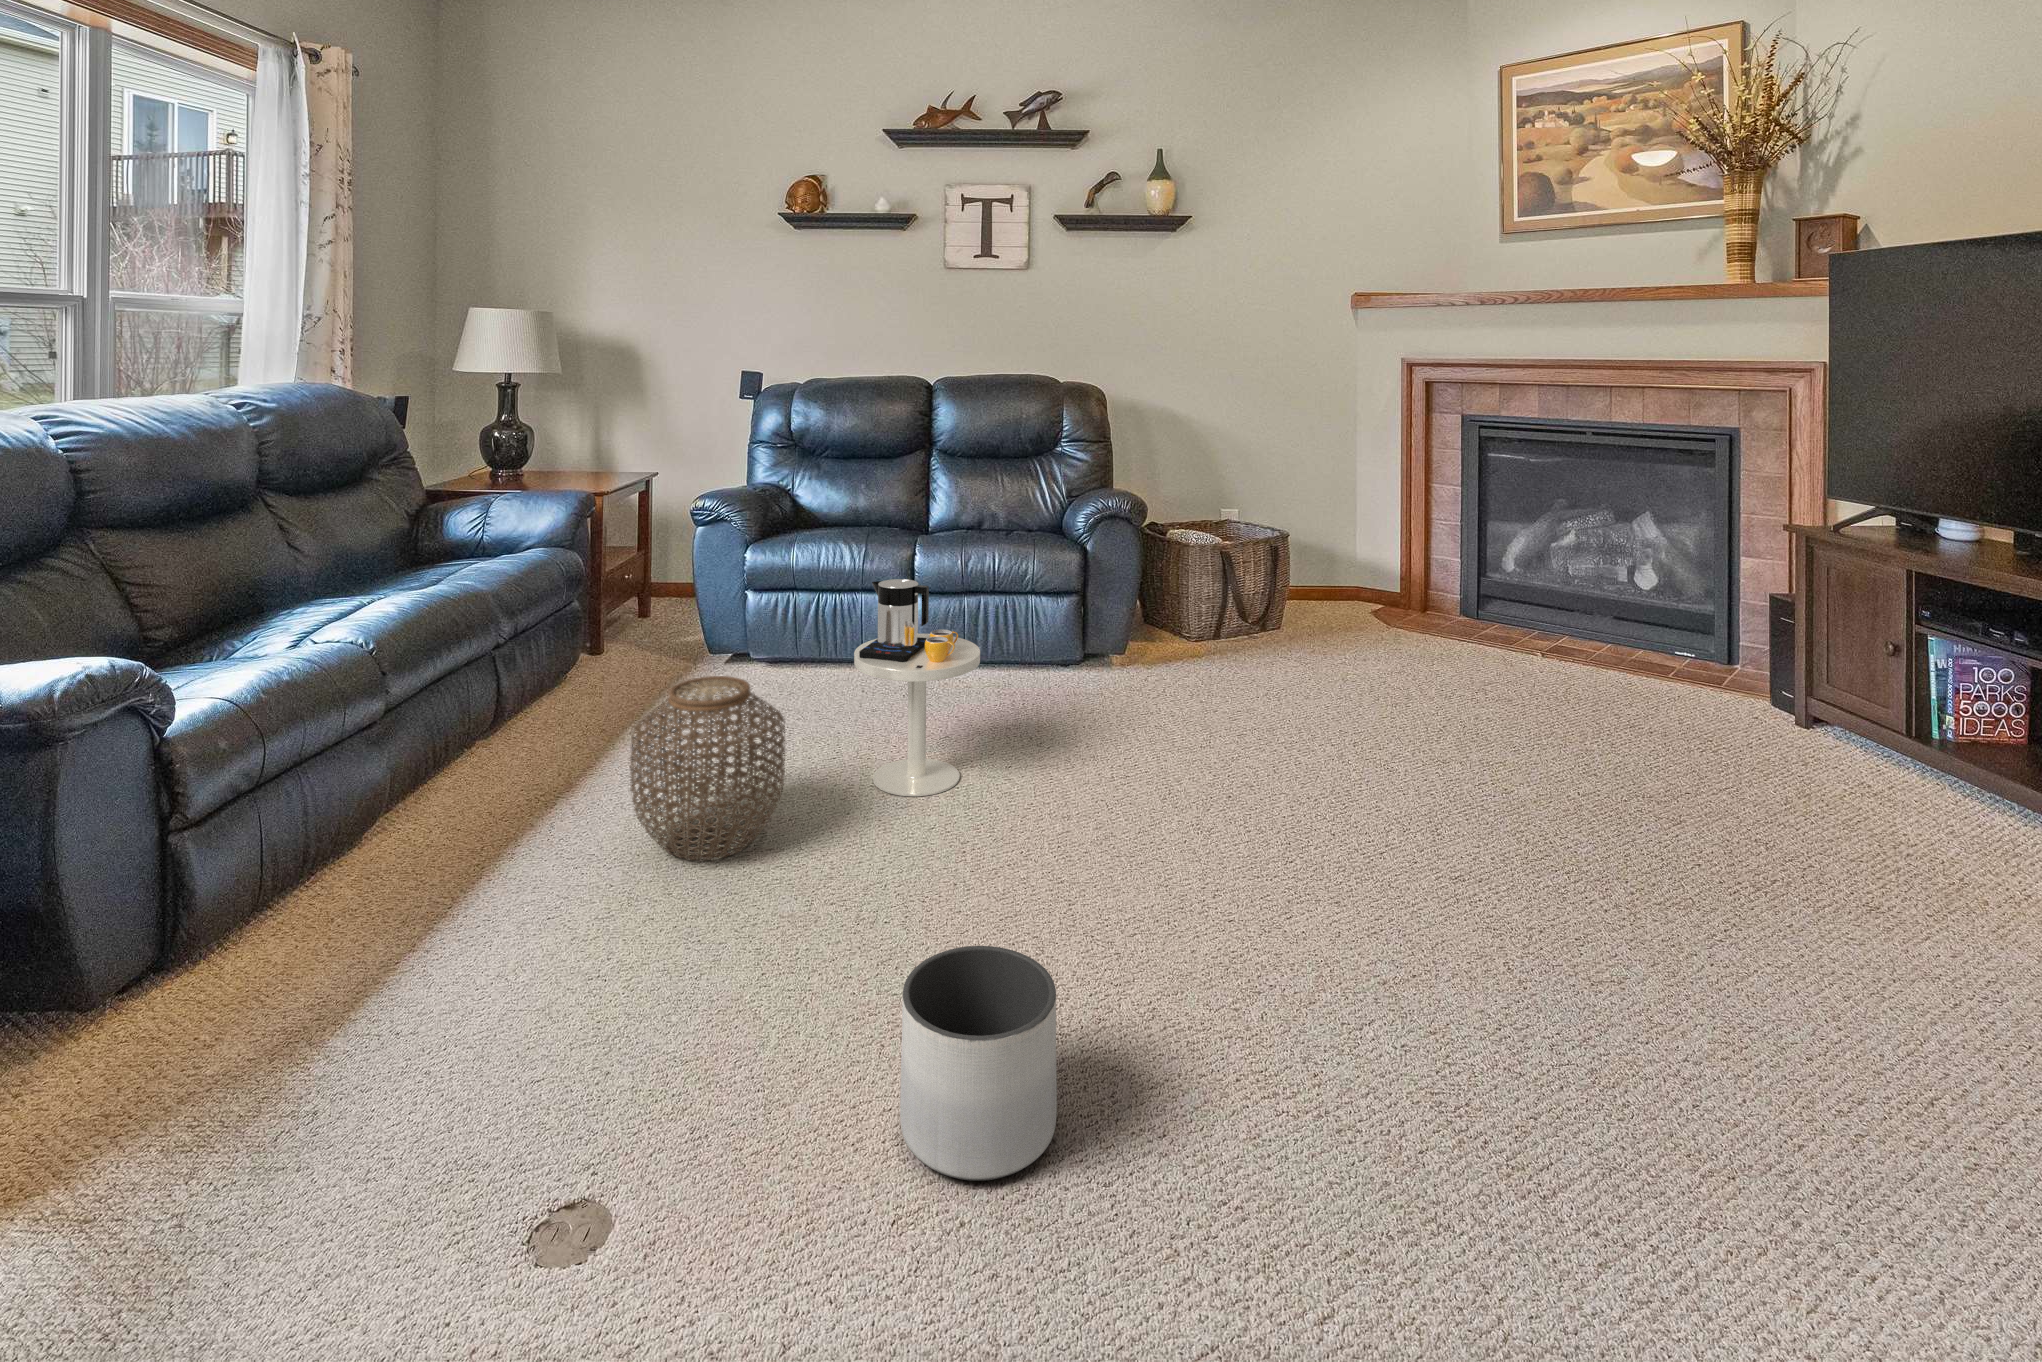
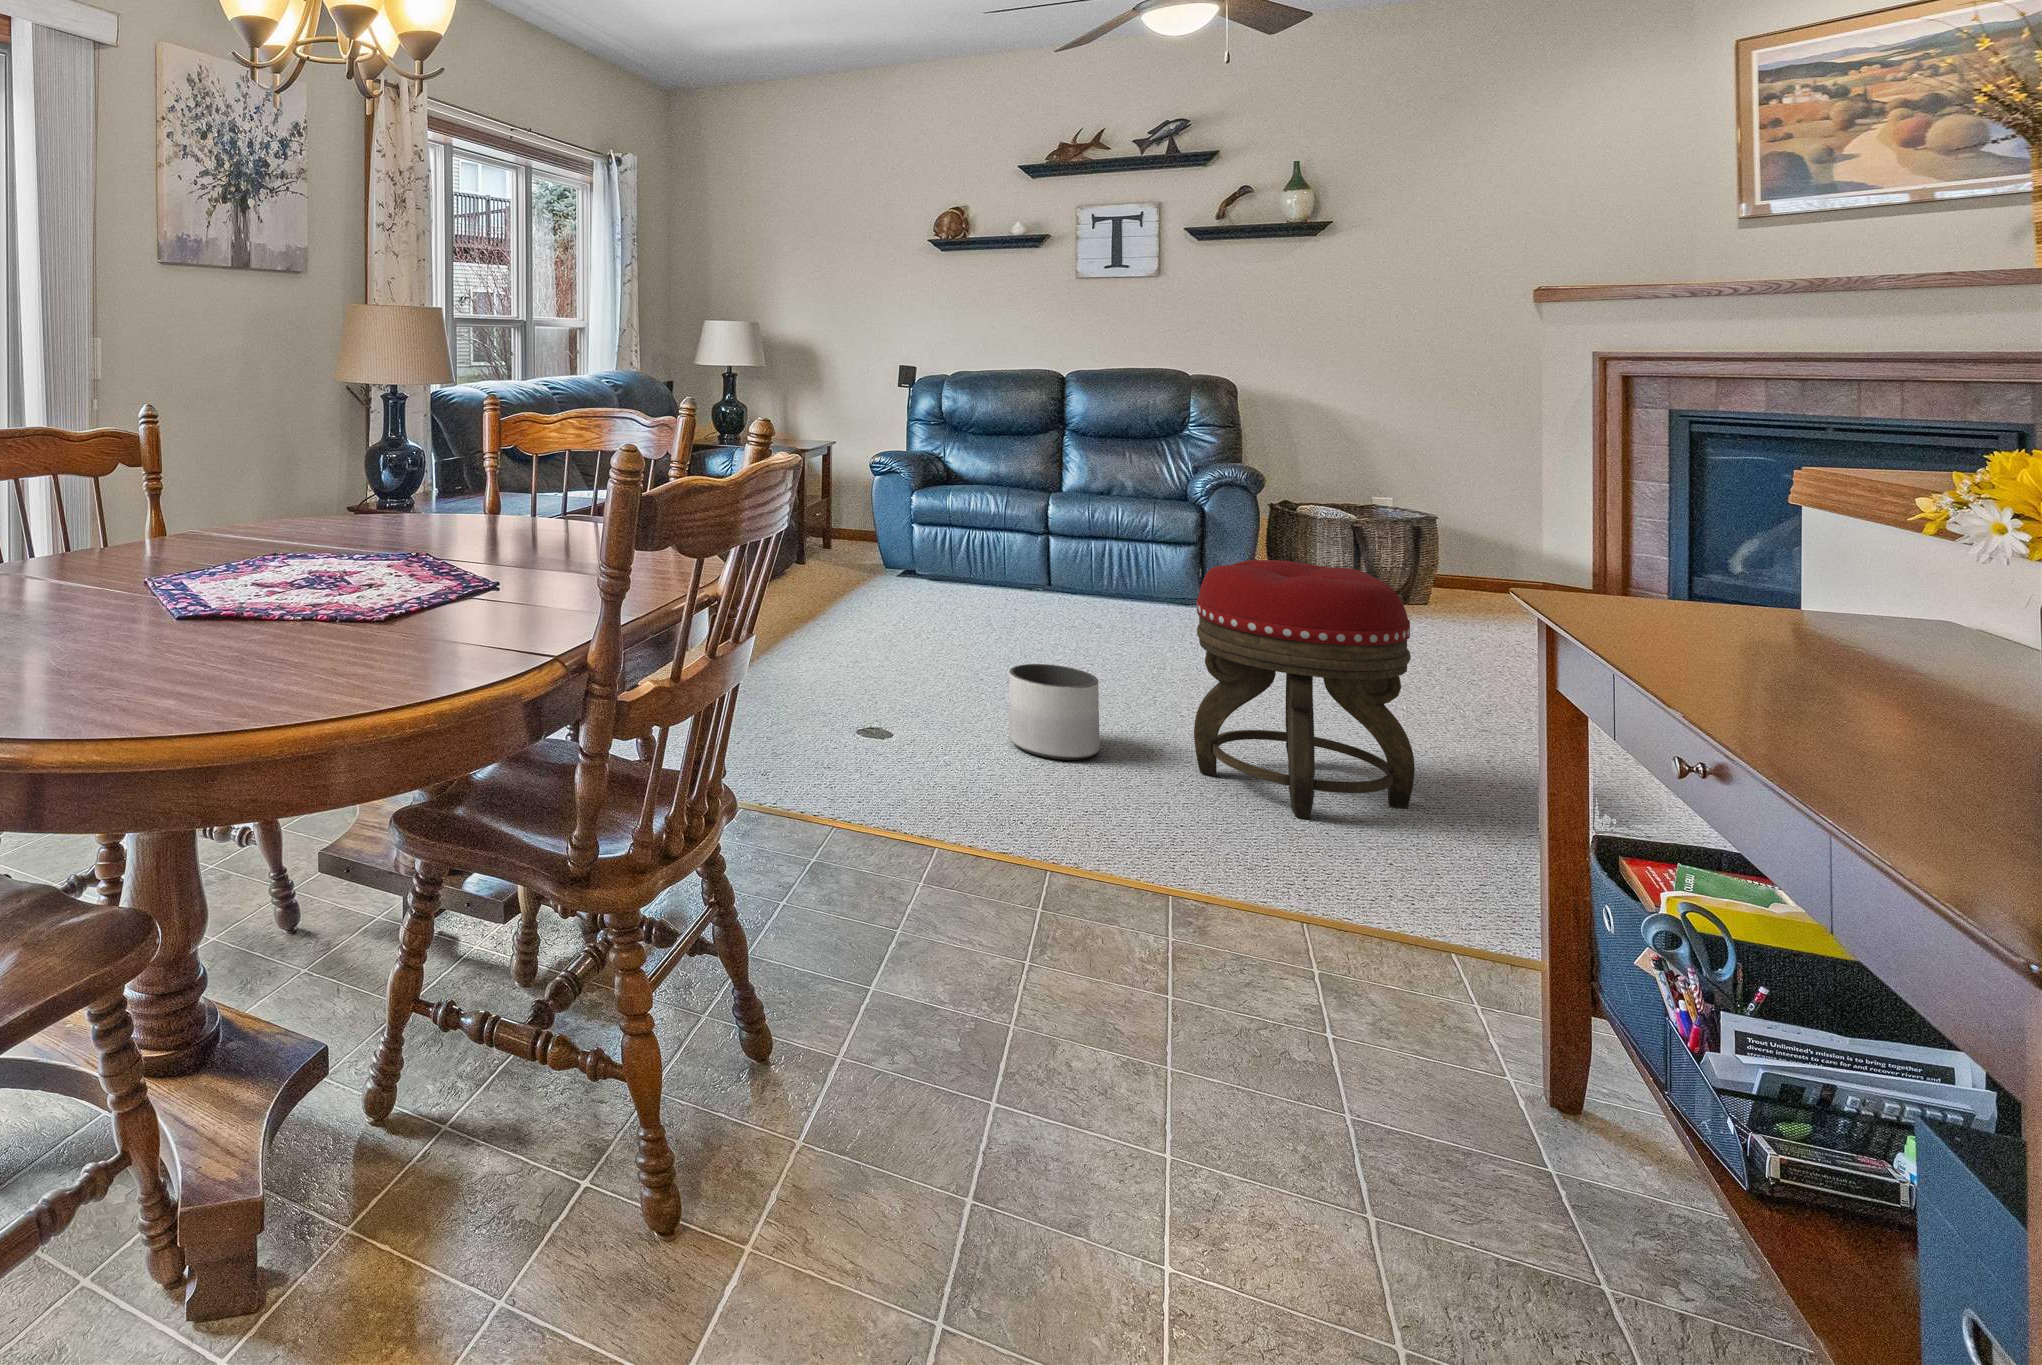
side table: present [854,579,980,796] -> none [991,504,1087,649]
woven basket: present [630,676,785,861] -> none [847,548,943,653]
footstool: none [1210,719,1543,1265] -> present [1194,560,1415,819]

